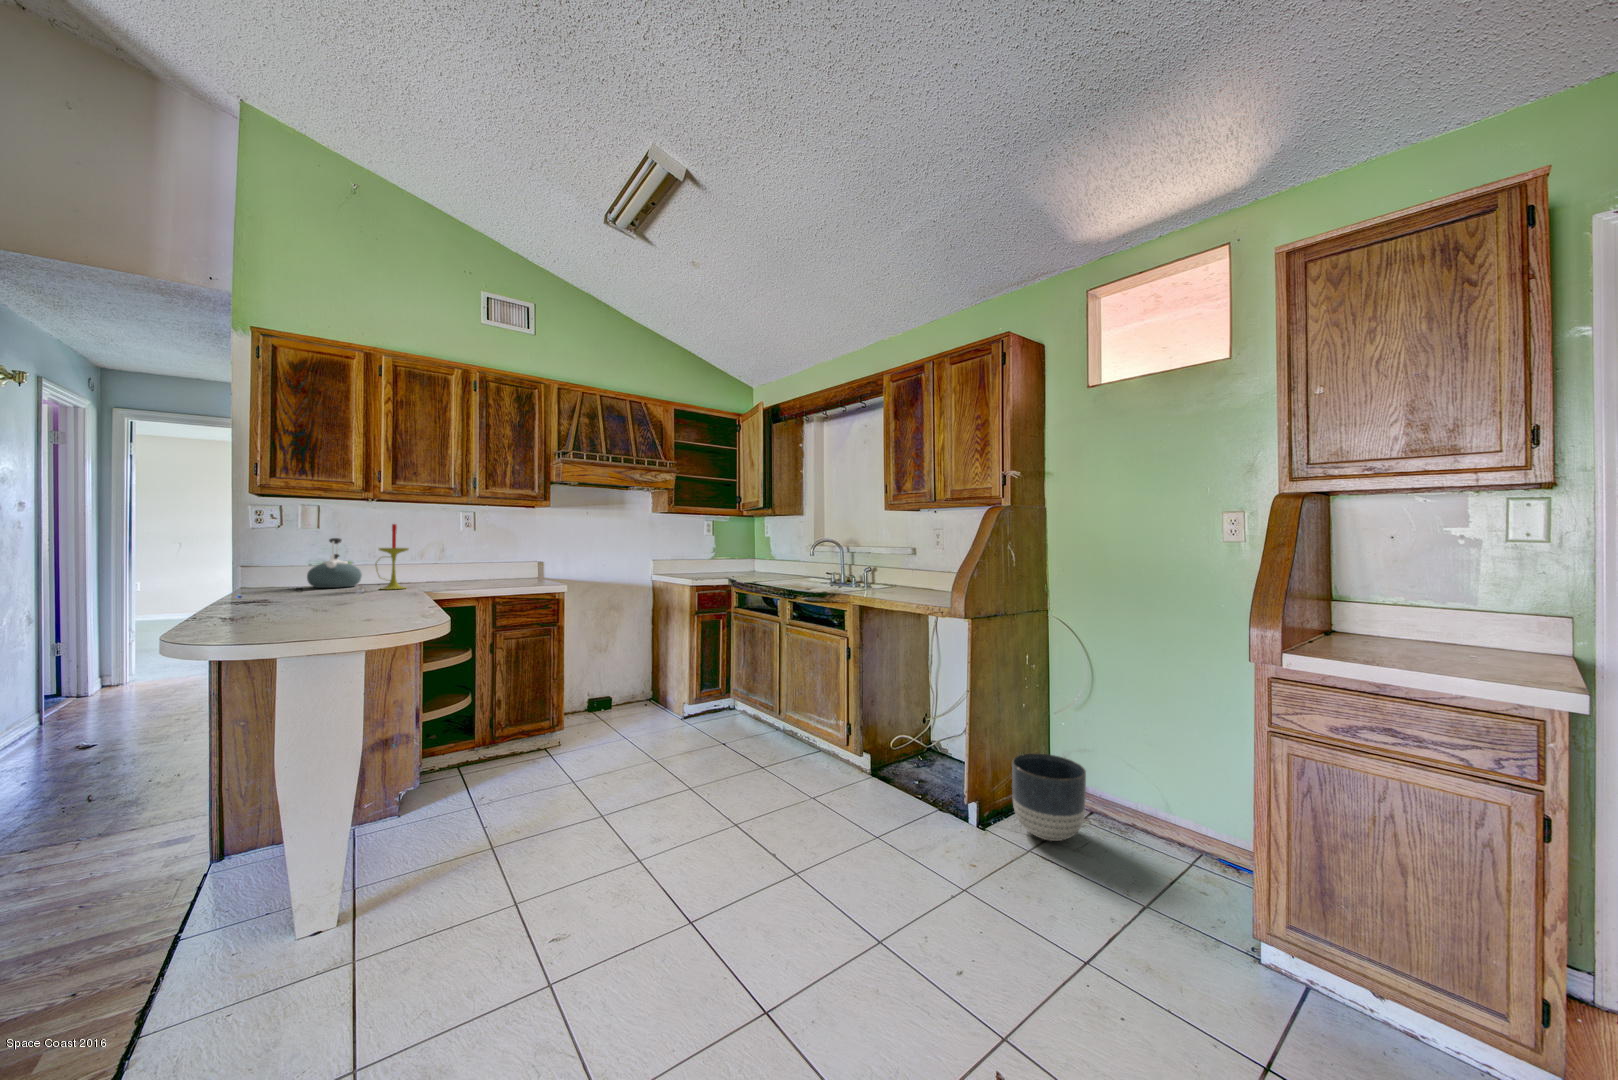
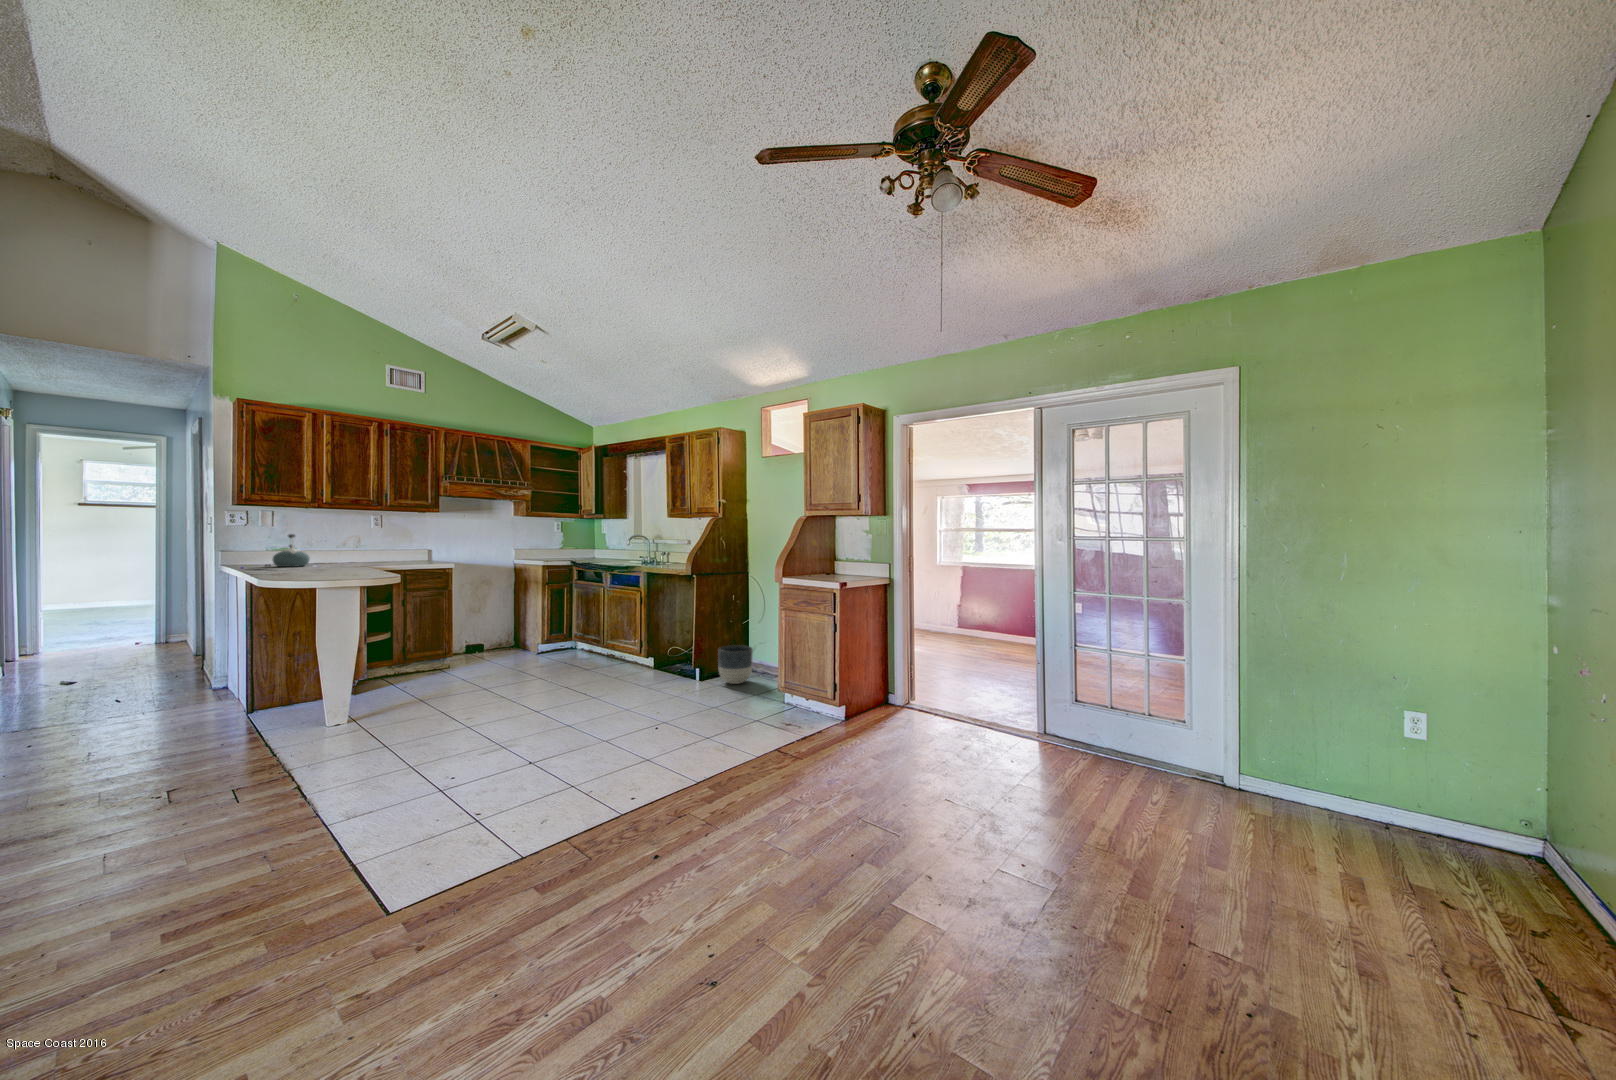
candle: present [376,524,409,590] -> none [328,524,349,567]

